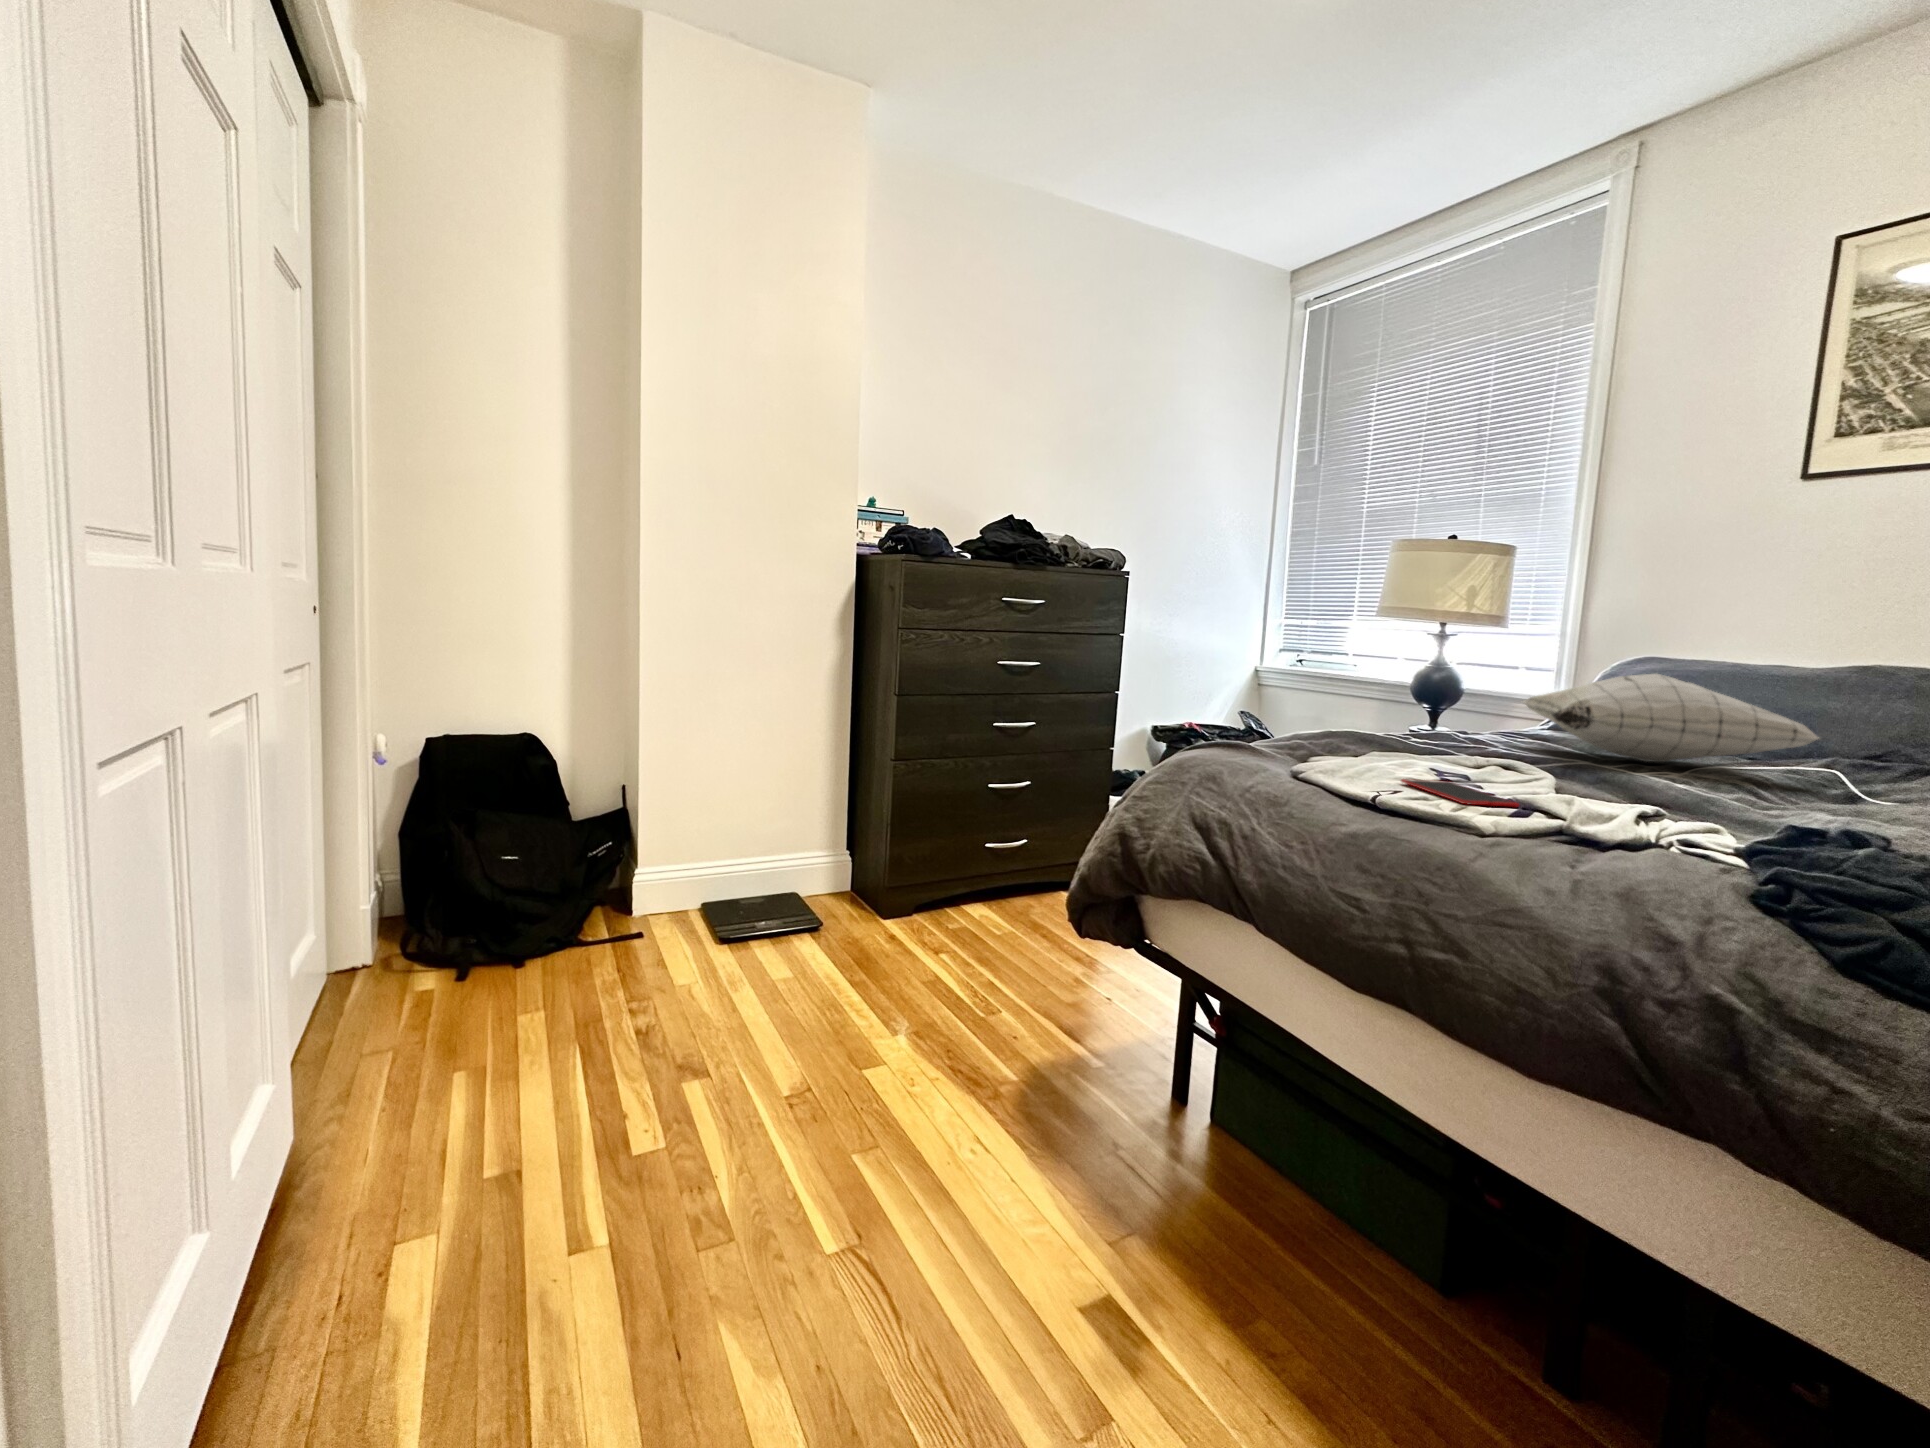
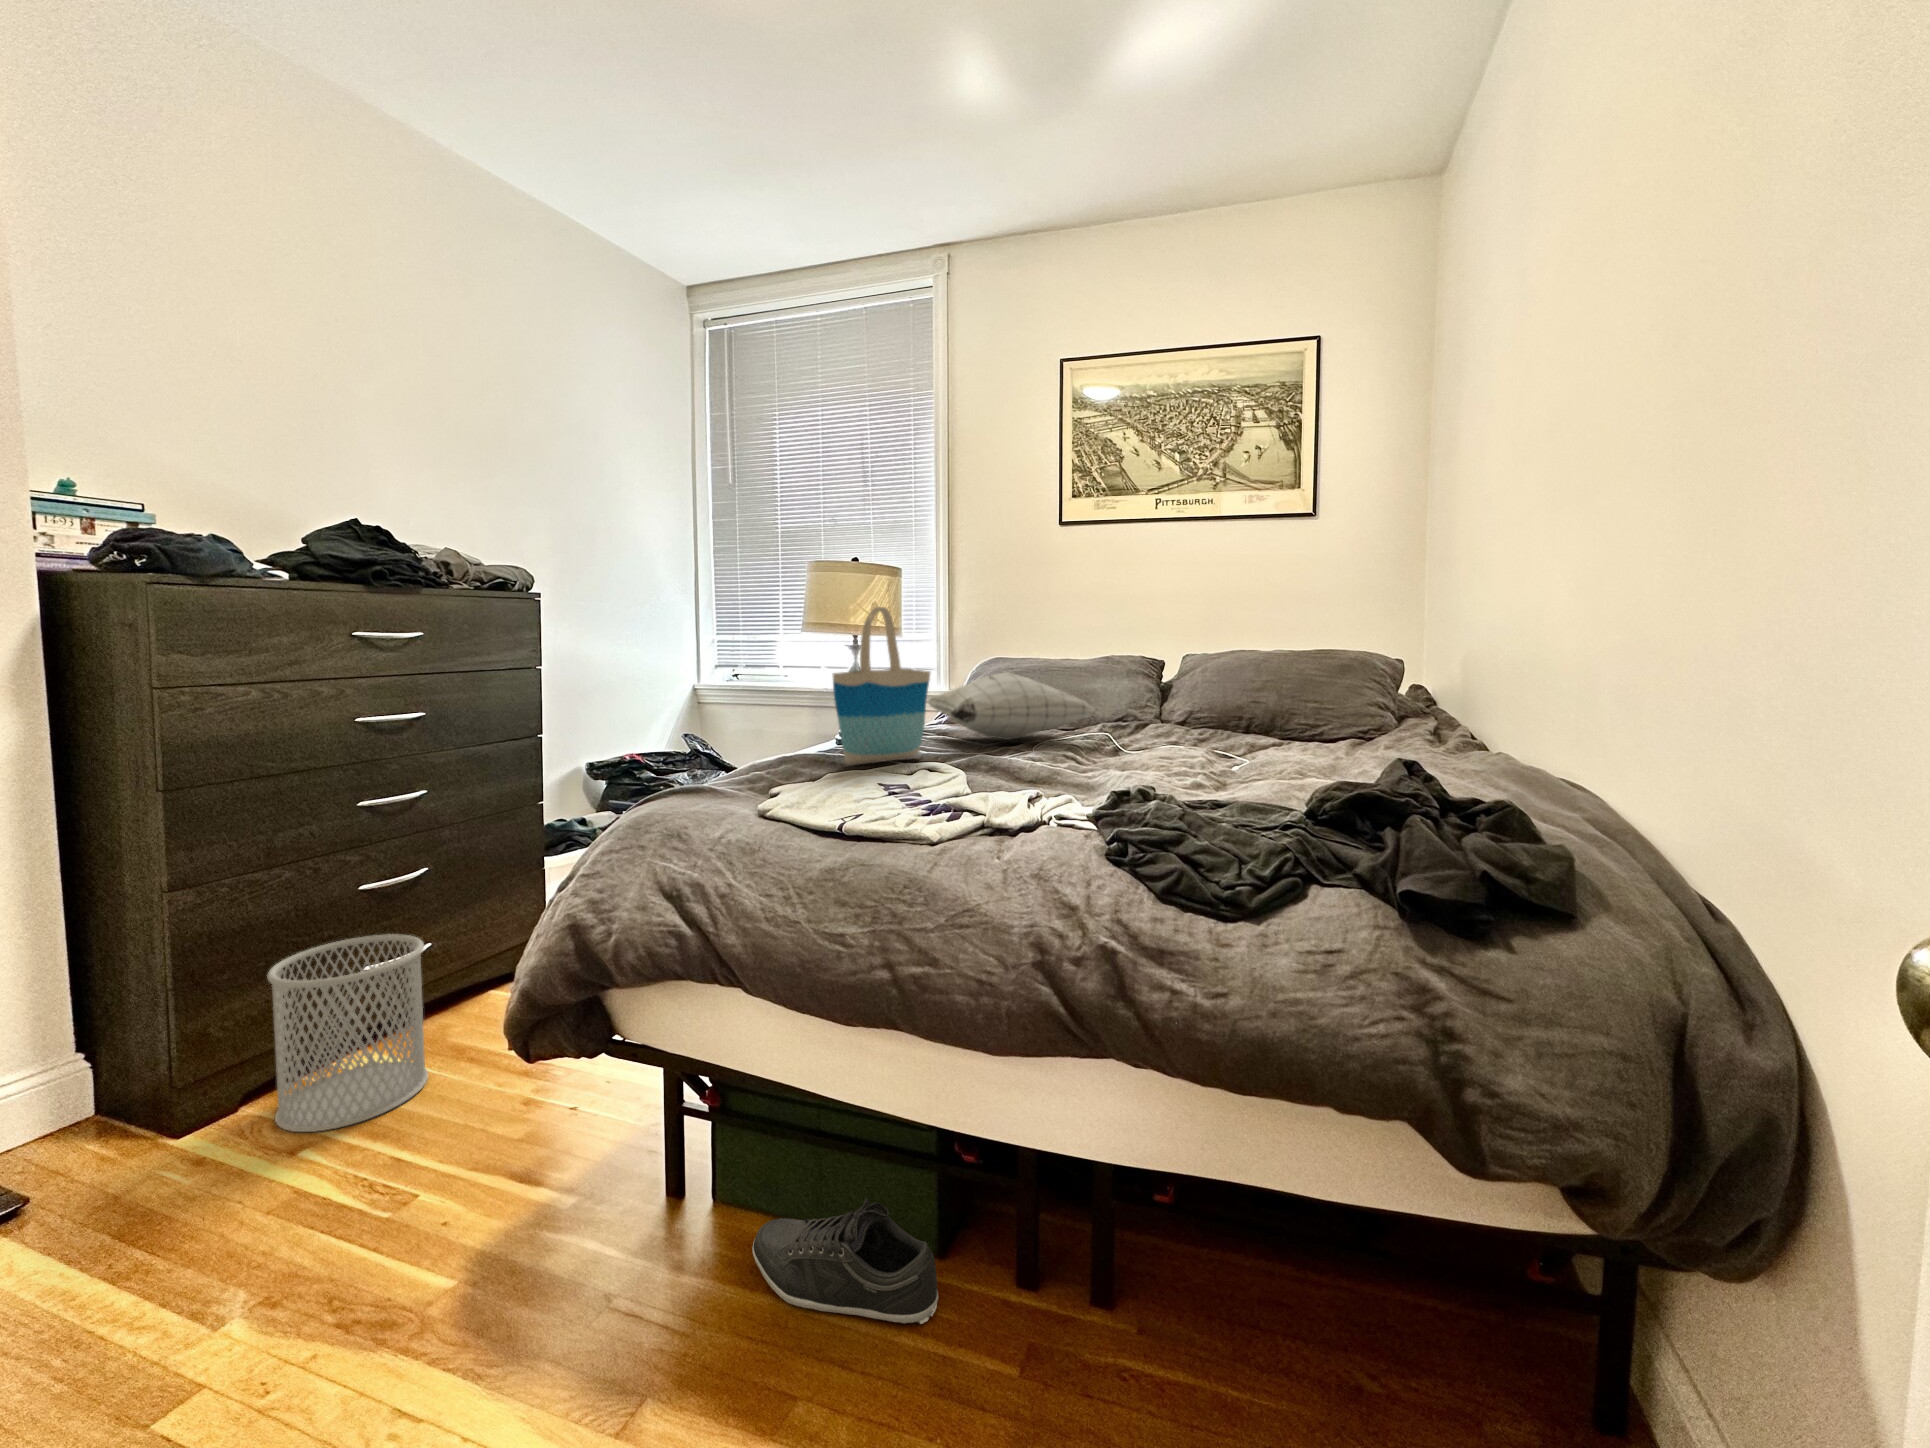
tote bag: none [1391,583,1526,757] -> present [833,607,930,764]
smartphone: present [1401,779,1519,807] -> none [859,793,952,816]
wastebasket: none [931,820,1022,949] -> present [267,934,428,1132]
shoe: none [1238,1153,1430,1331] -> present [752,1198,938,1324]

